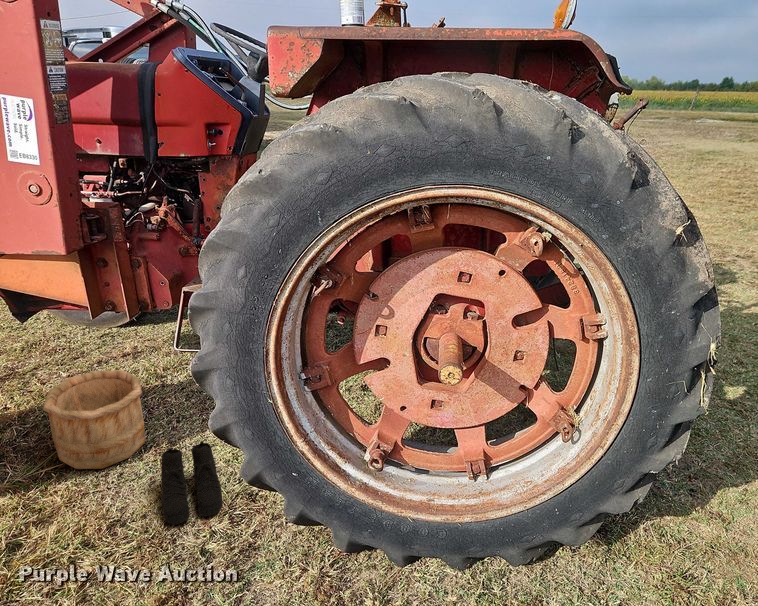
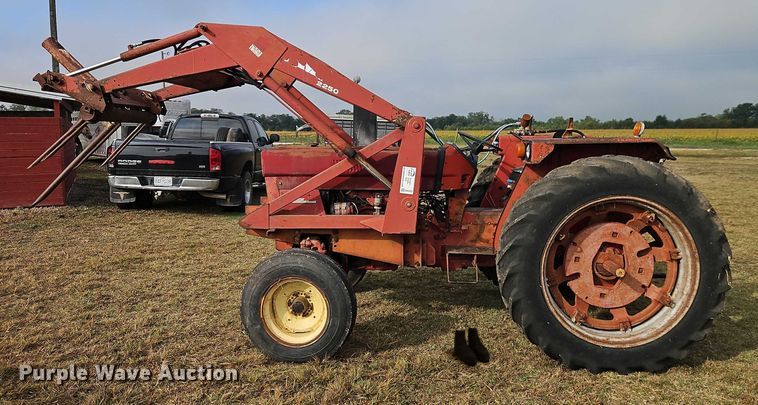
wooden bucket: present [43,370,145,469] -> none [382,295,428,345]

